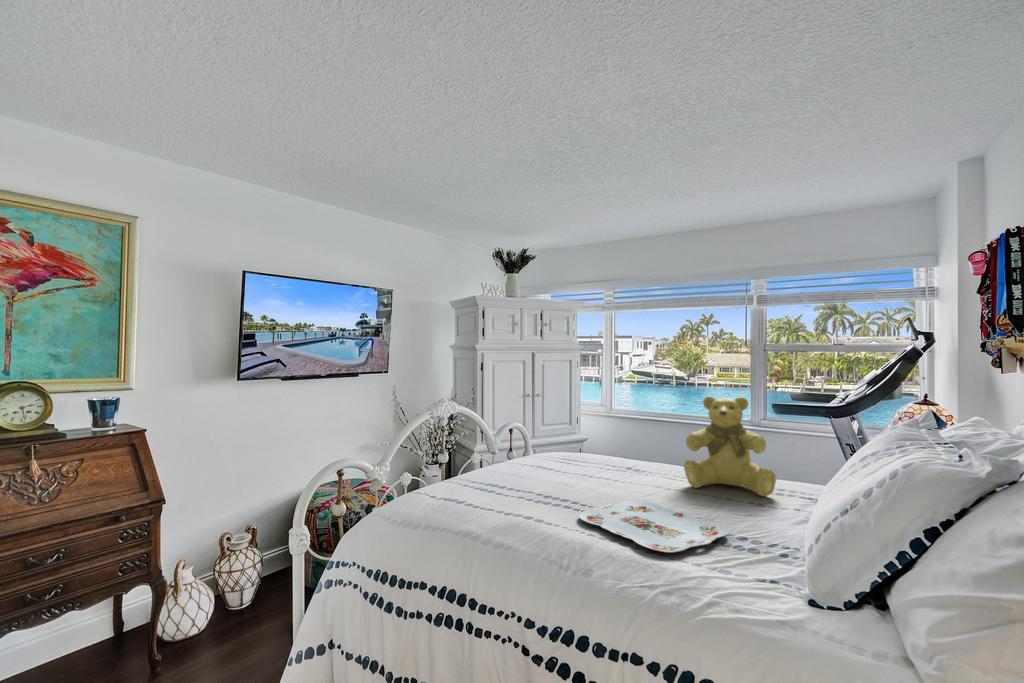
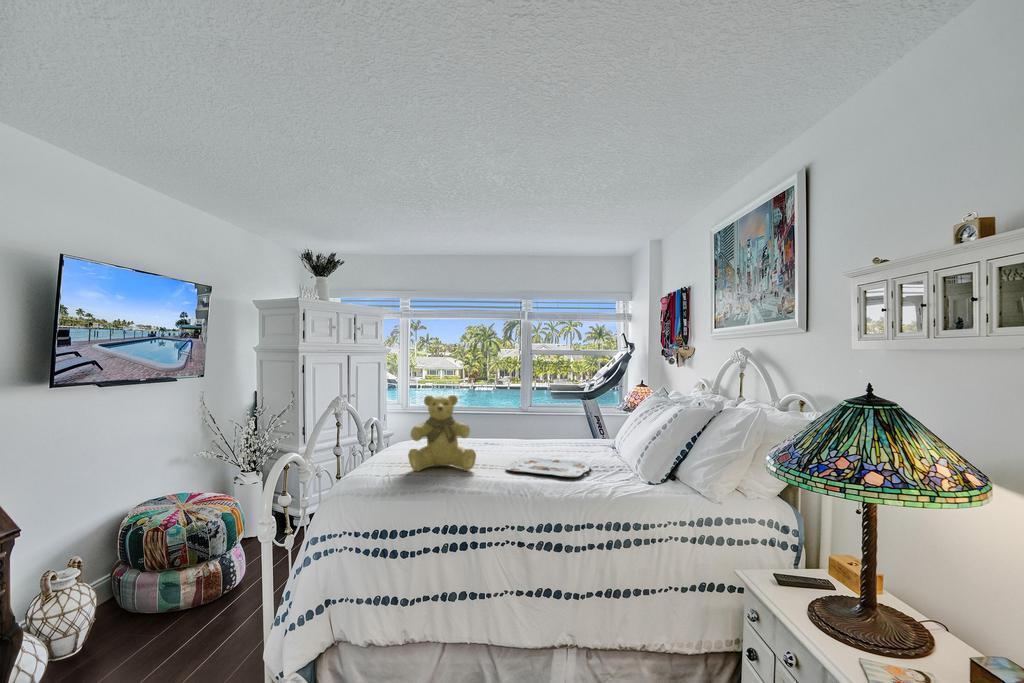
teddy bear: present [684,397,776,496] -> present [408,395,476,471]

